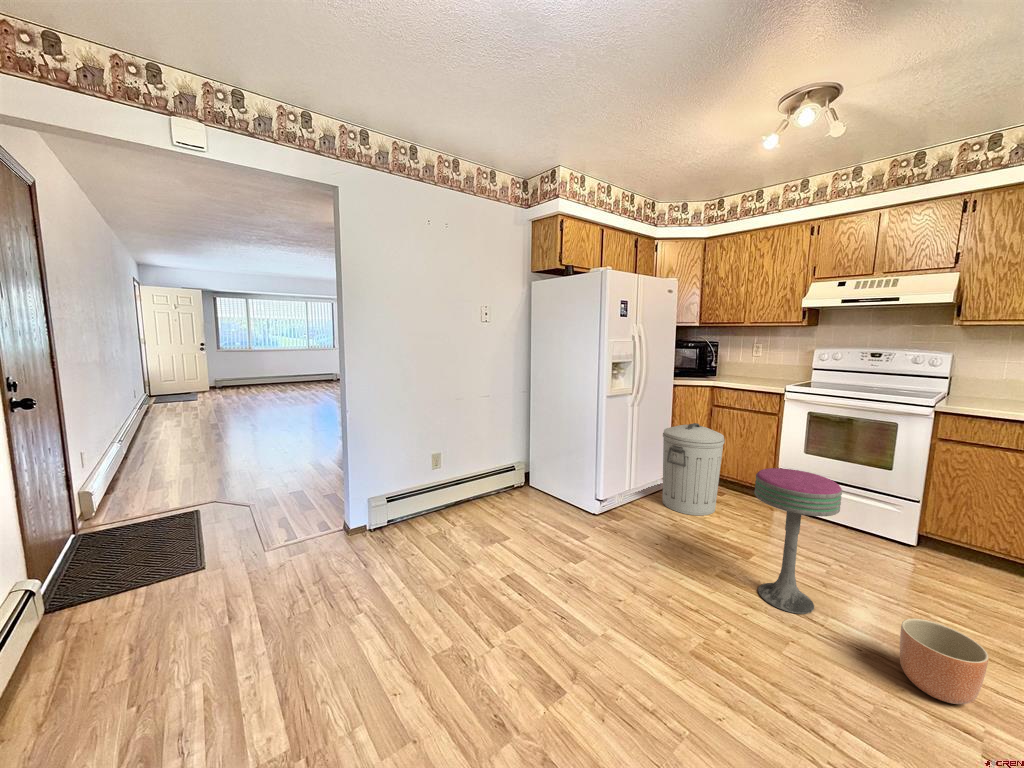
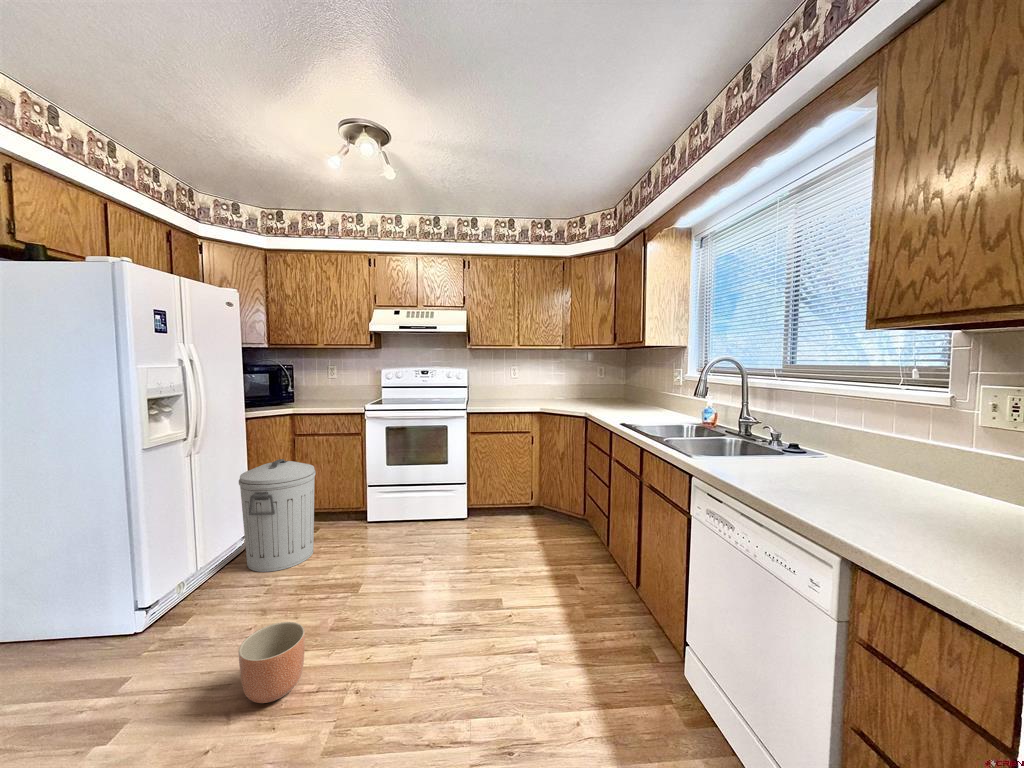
bar stool: present [754,468,842,614] -> none [360,485,432,631]
planter: present [900,619,989,704] -> present [239,622,305,703]

